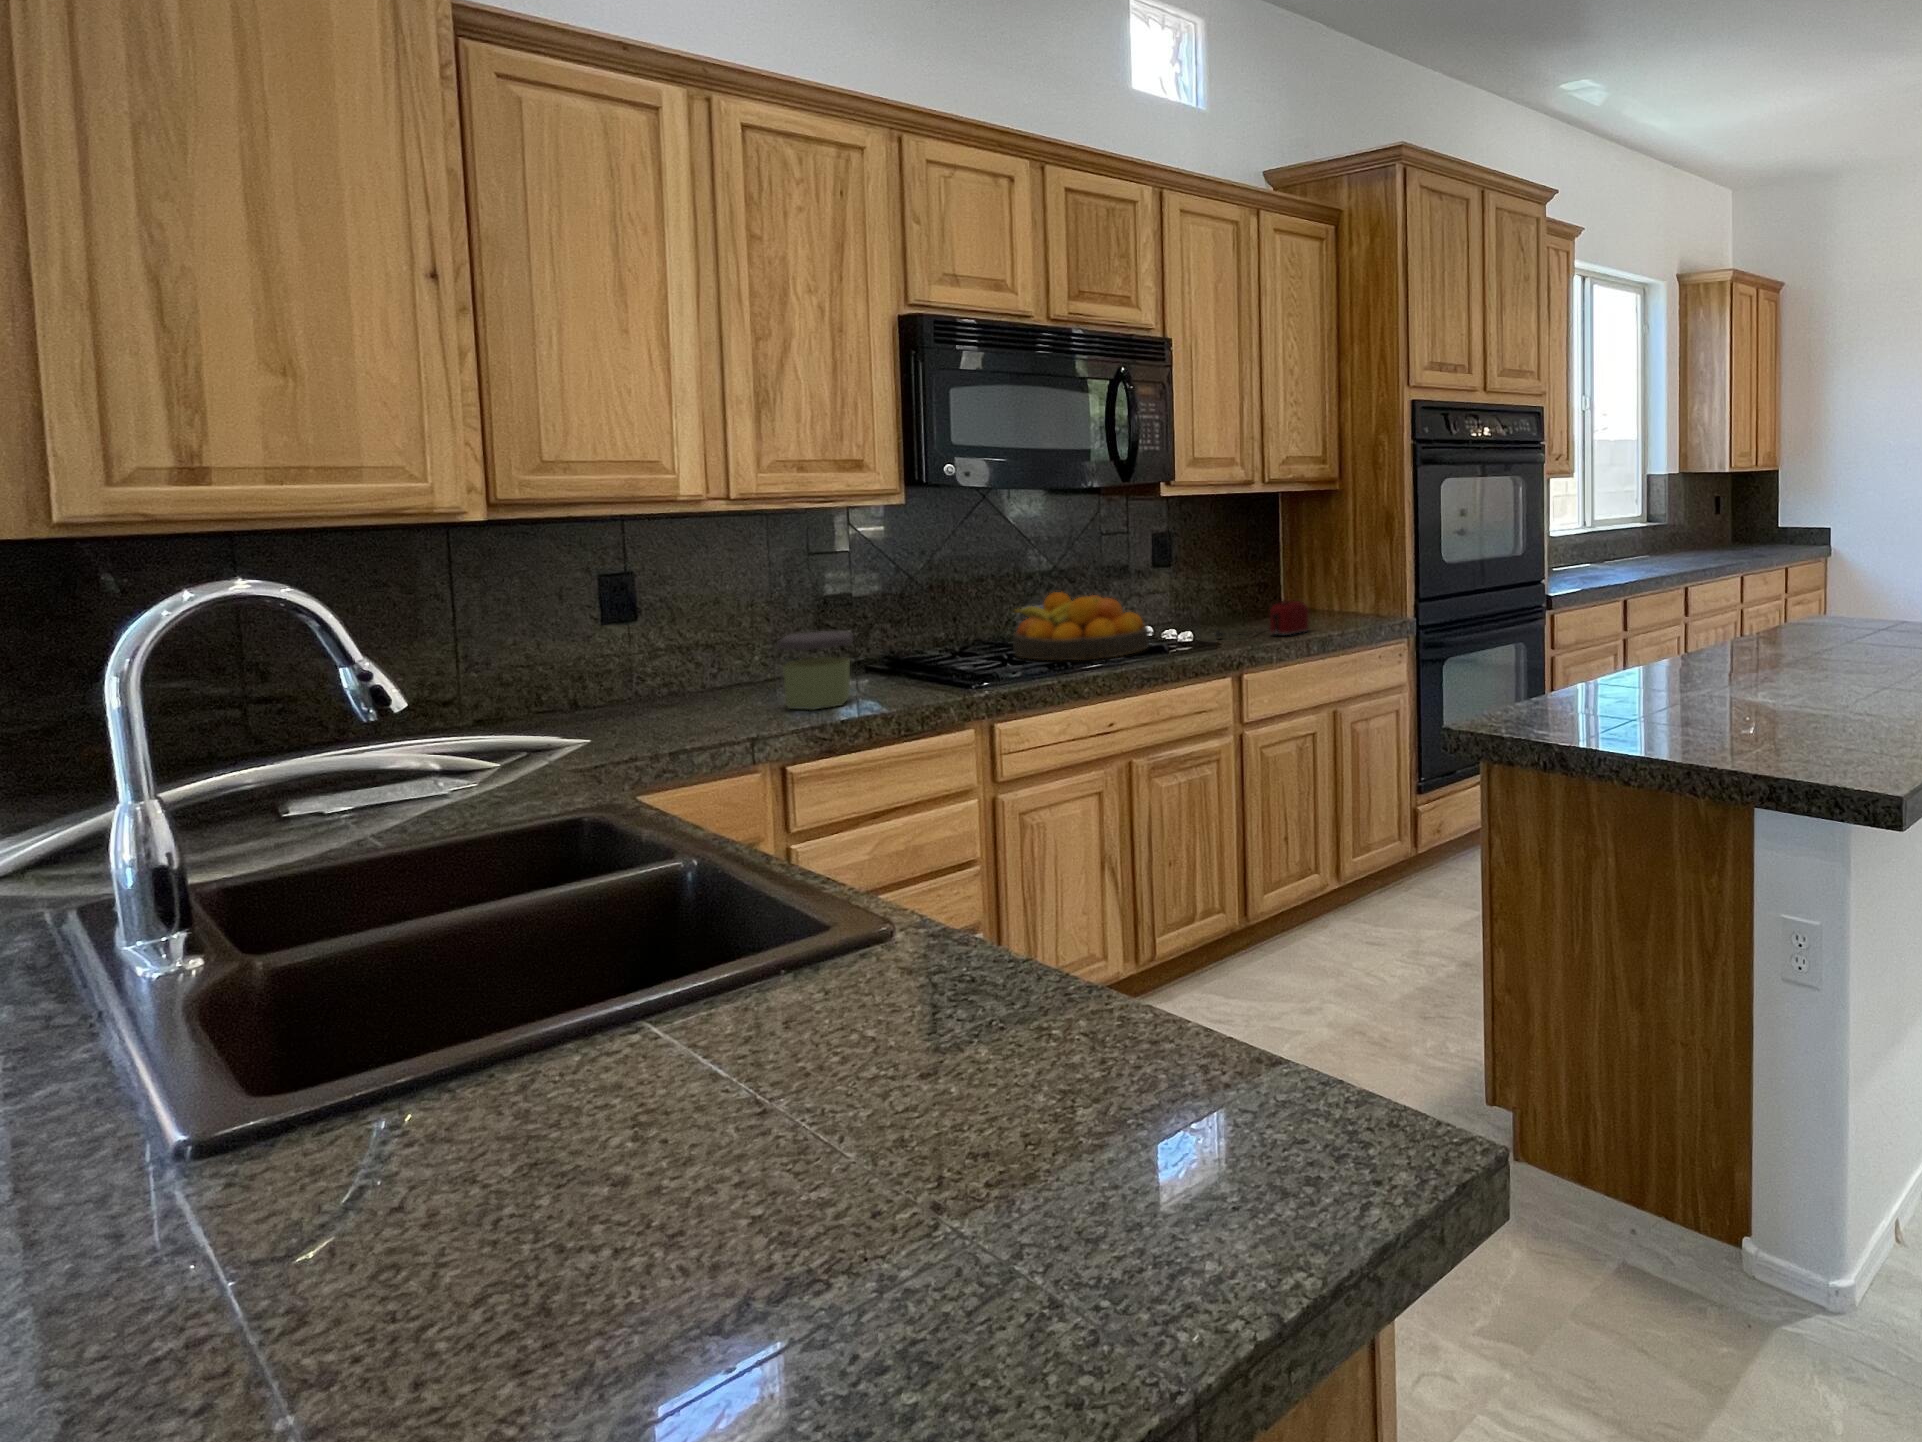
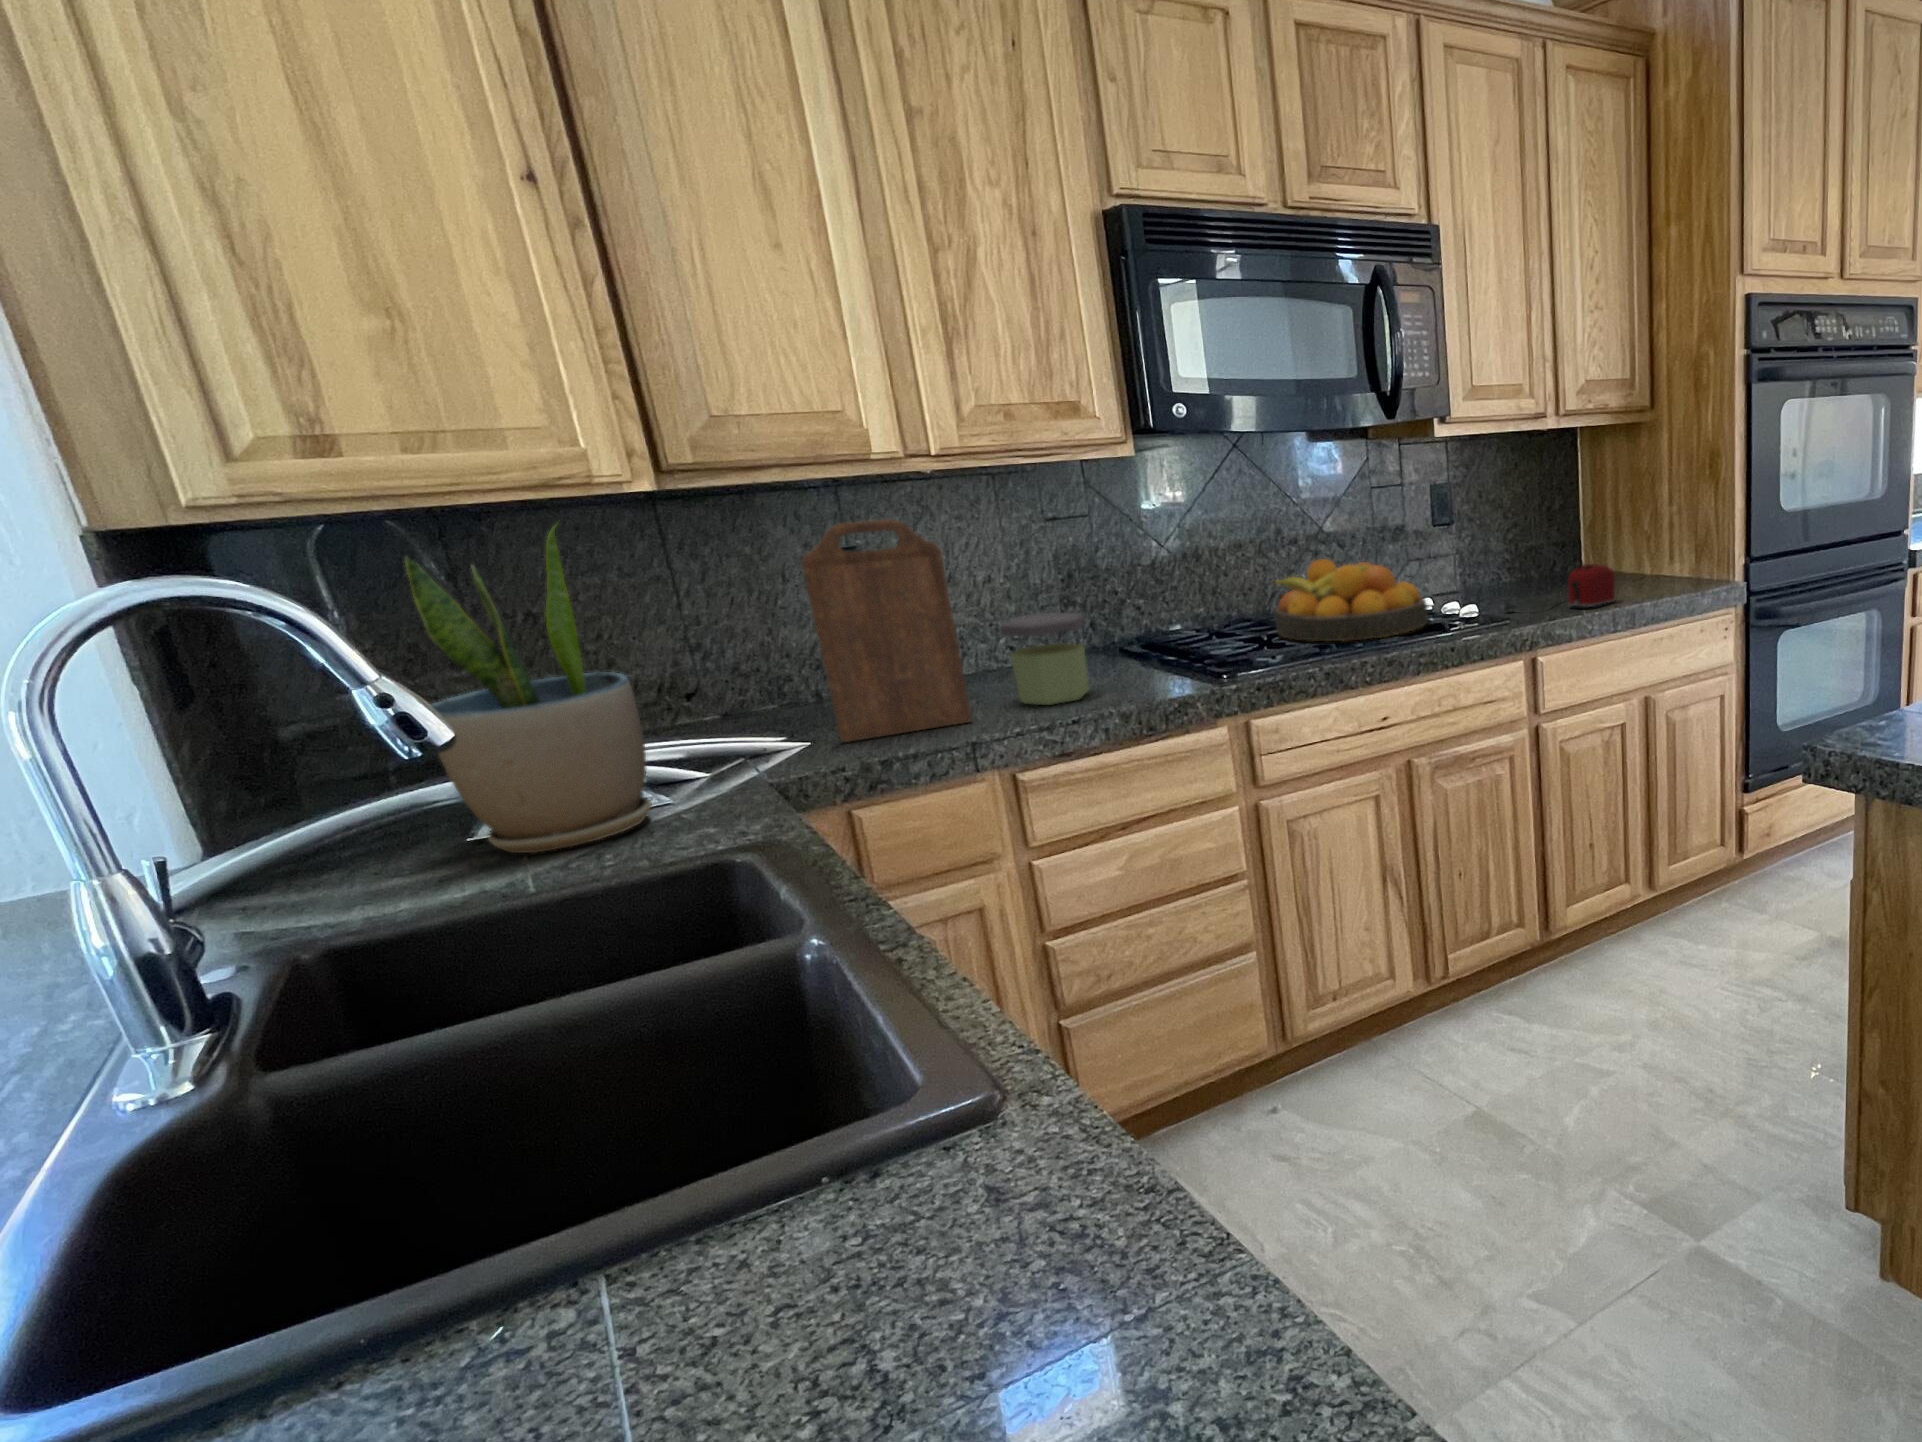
potted plant: none [280,544,475,824] -> present [405,524,652,853]
cutting board: none [611,550,745,739] -> present [802,519,972,742]

